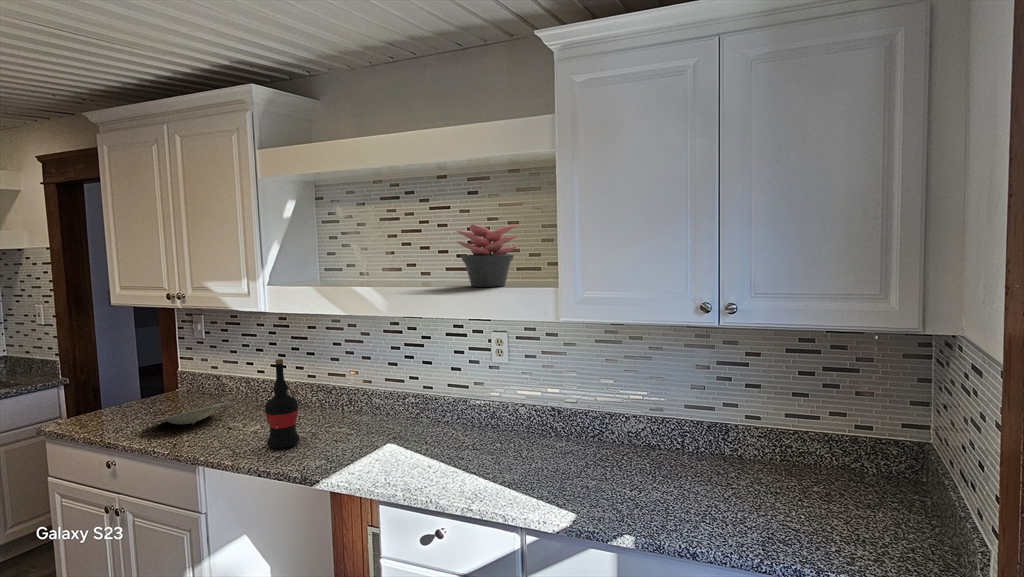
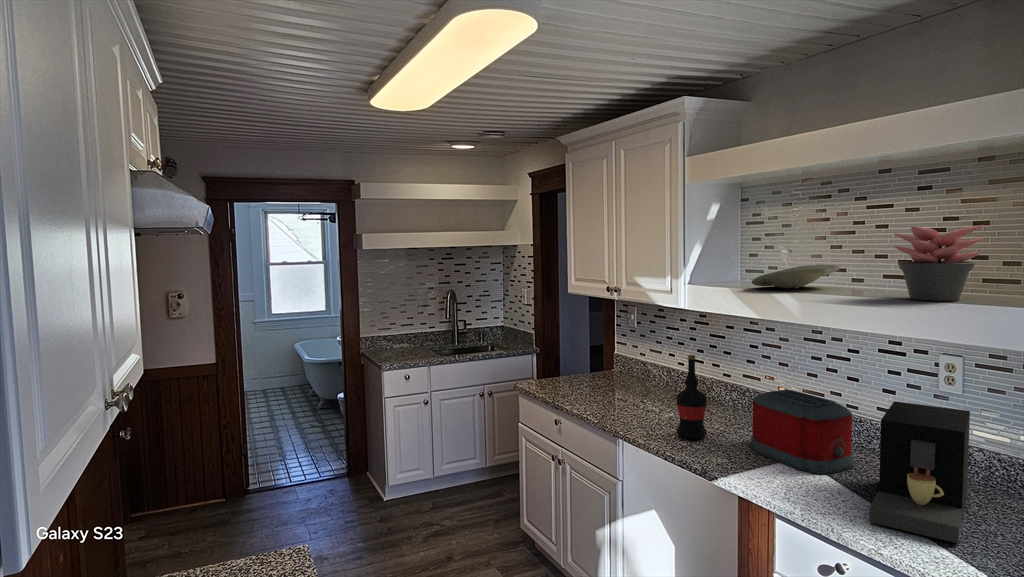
coffee maker: none [458,374,522,485] -> present [869,401,970,543]
toaster: none [344,380,435,454] -> present [750,390,853,474]
plate: present [151,402,230,424] -> present [752,264,840,289]

